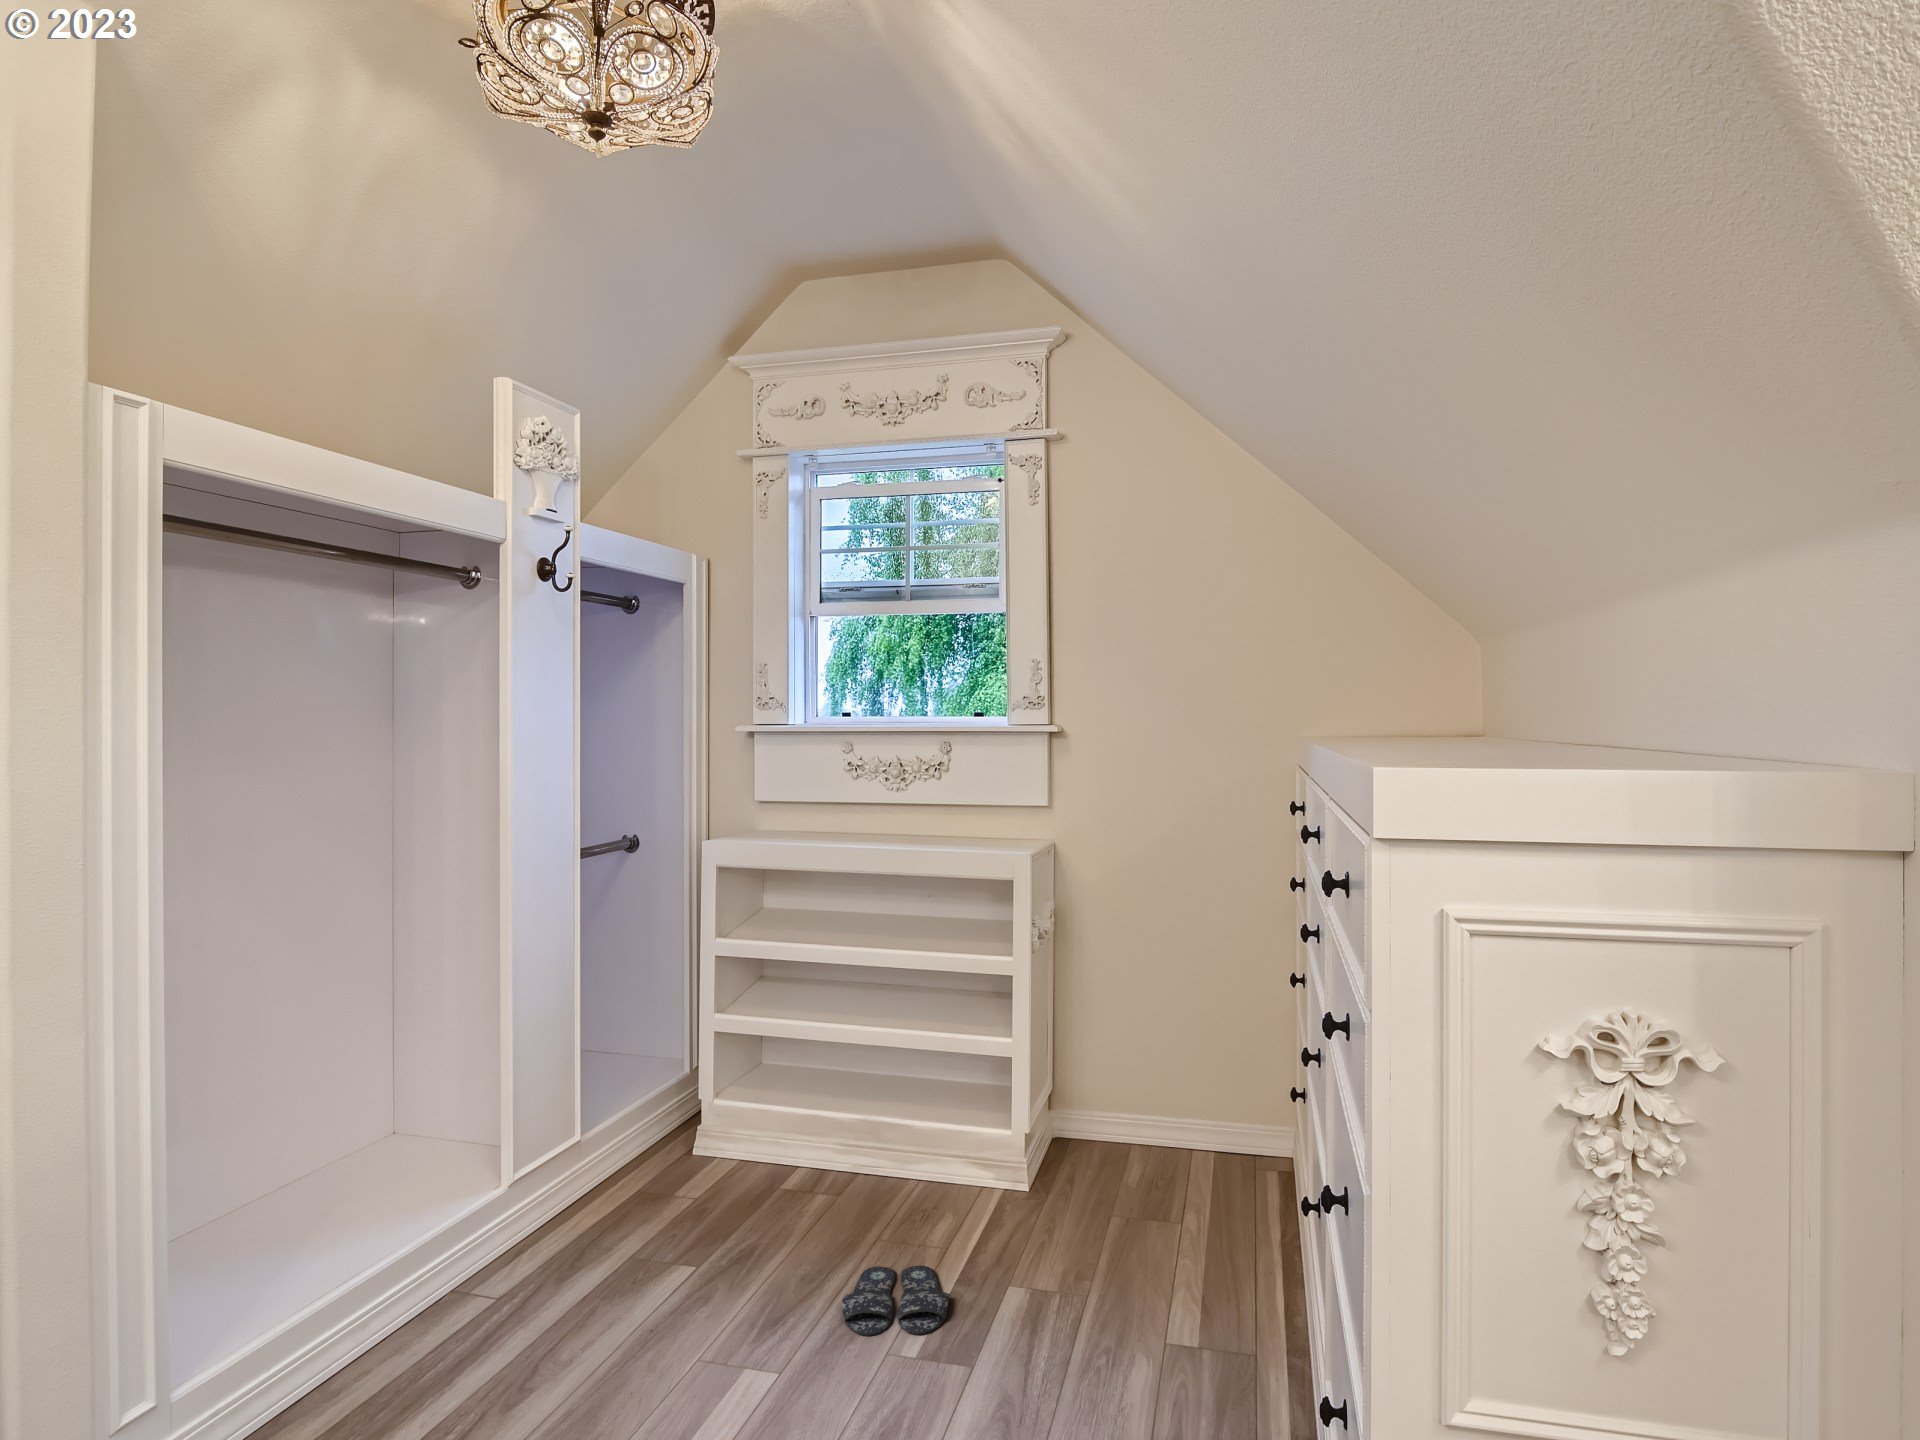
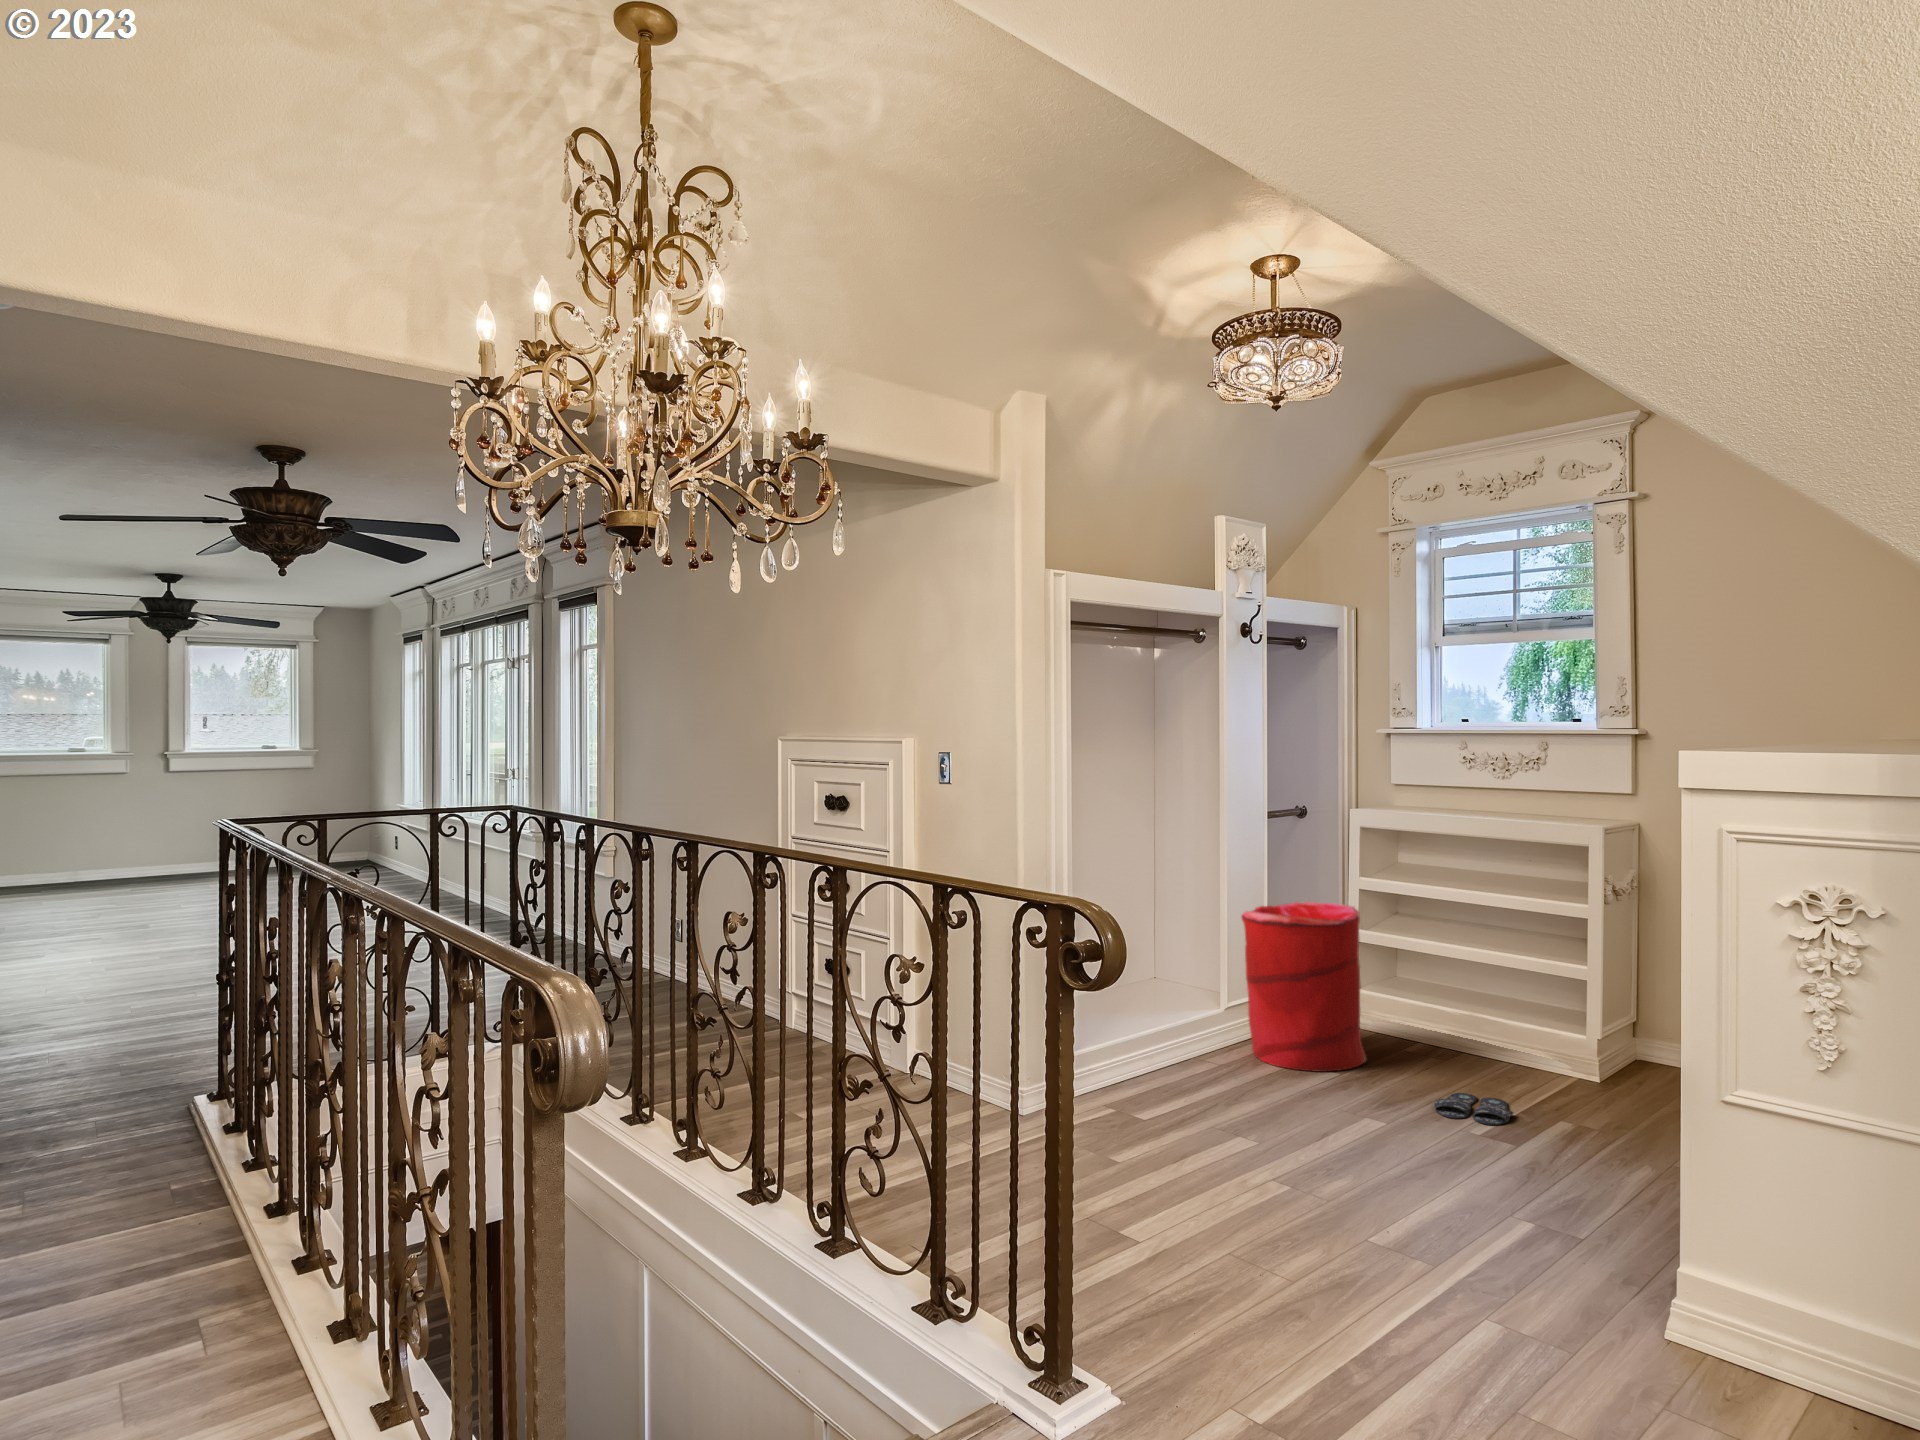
laundry hamper: none [536,989,733,1285] -> present [1241,902,1366,1072]

